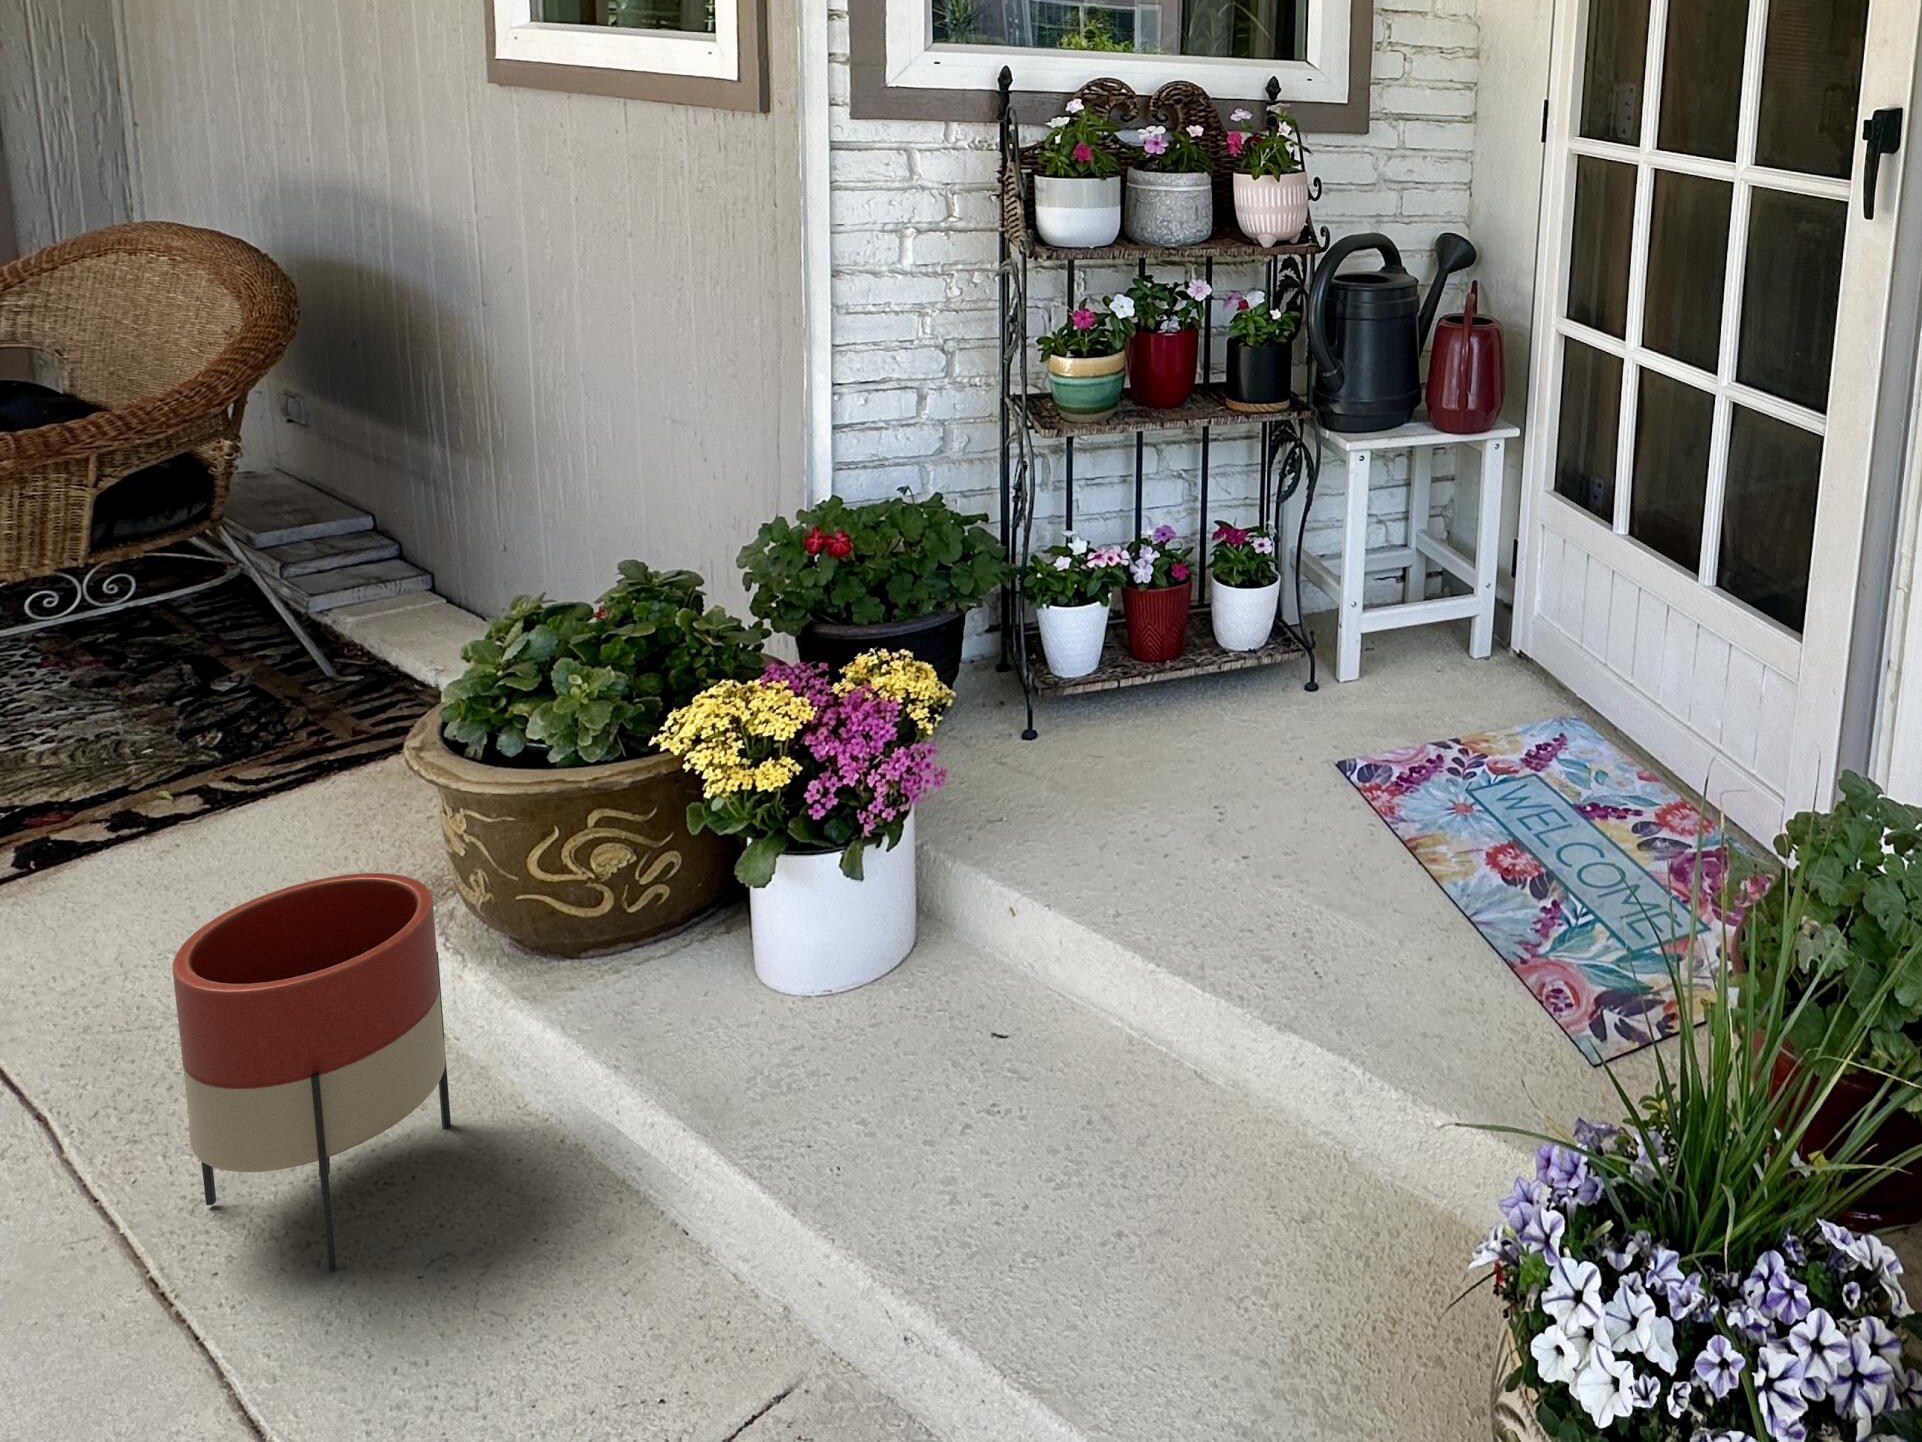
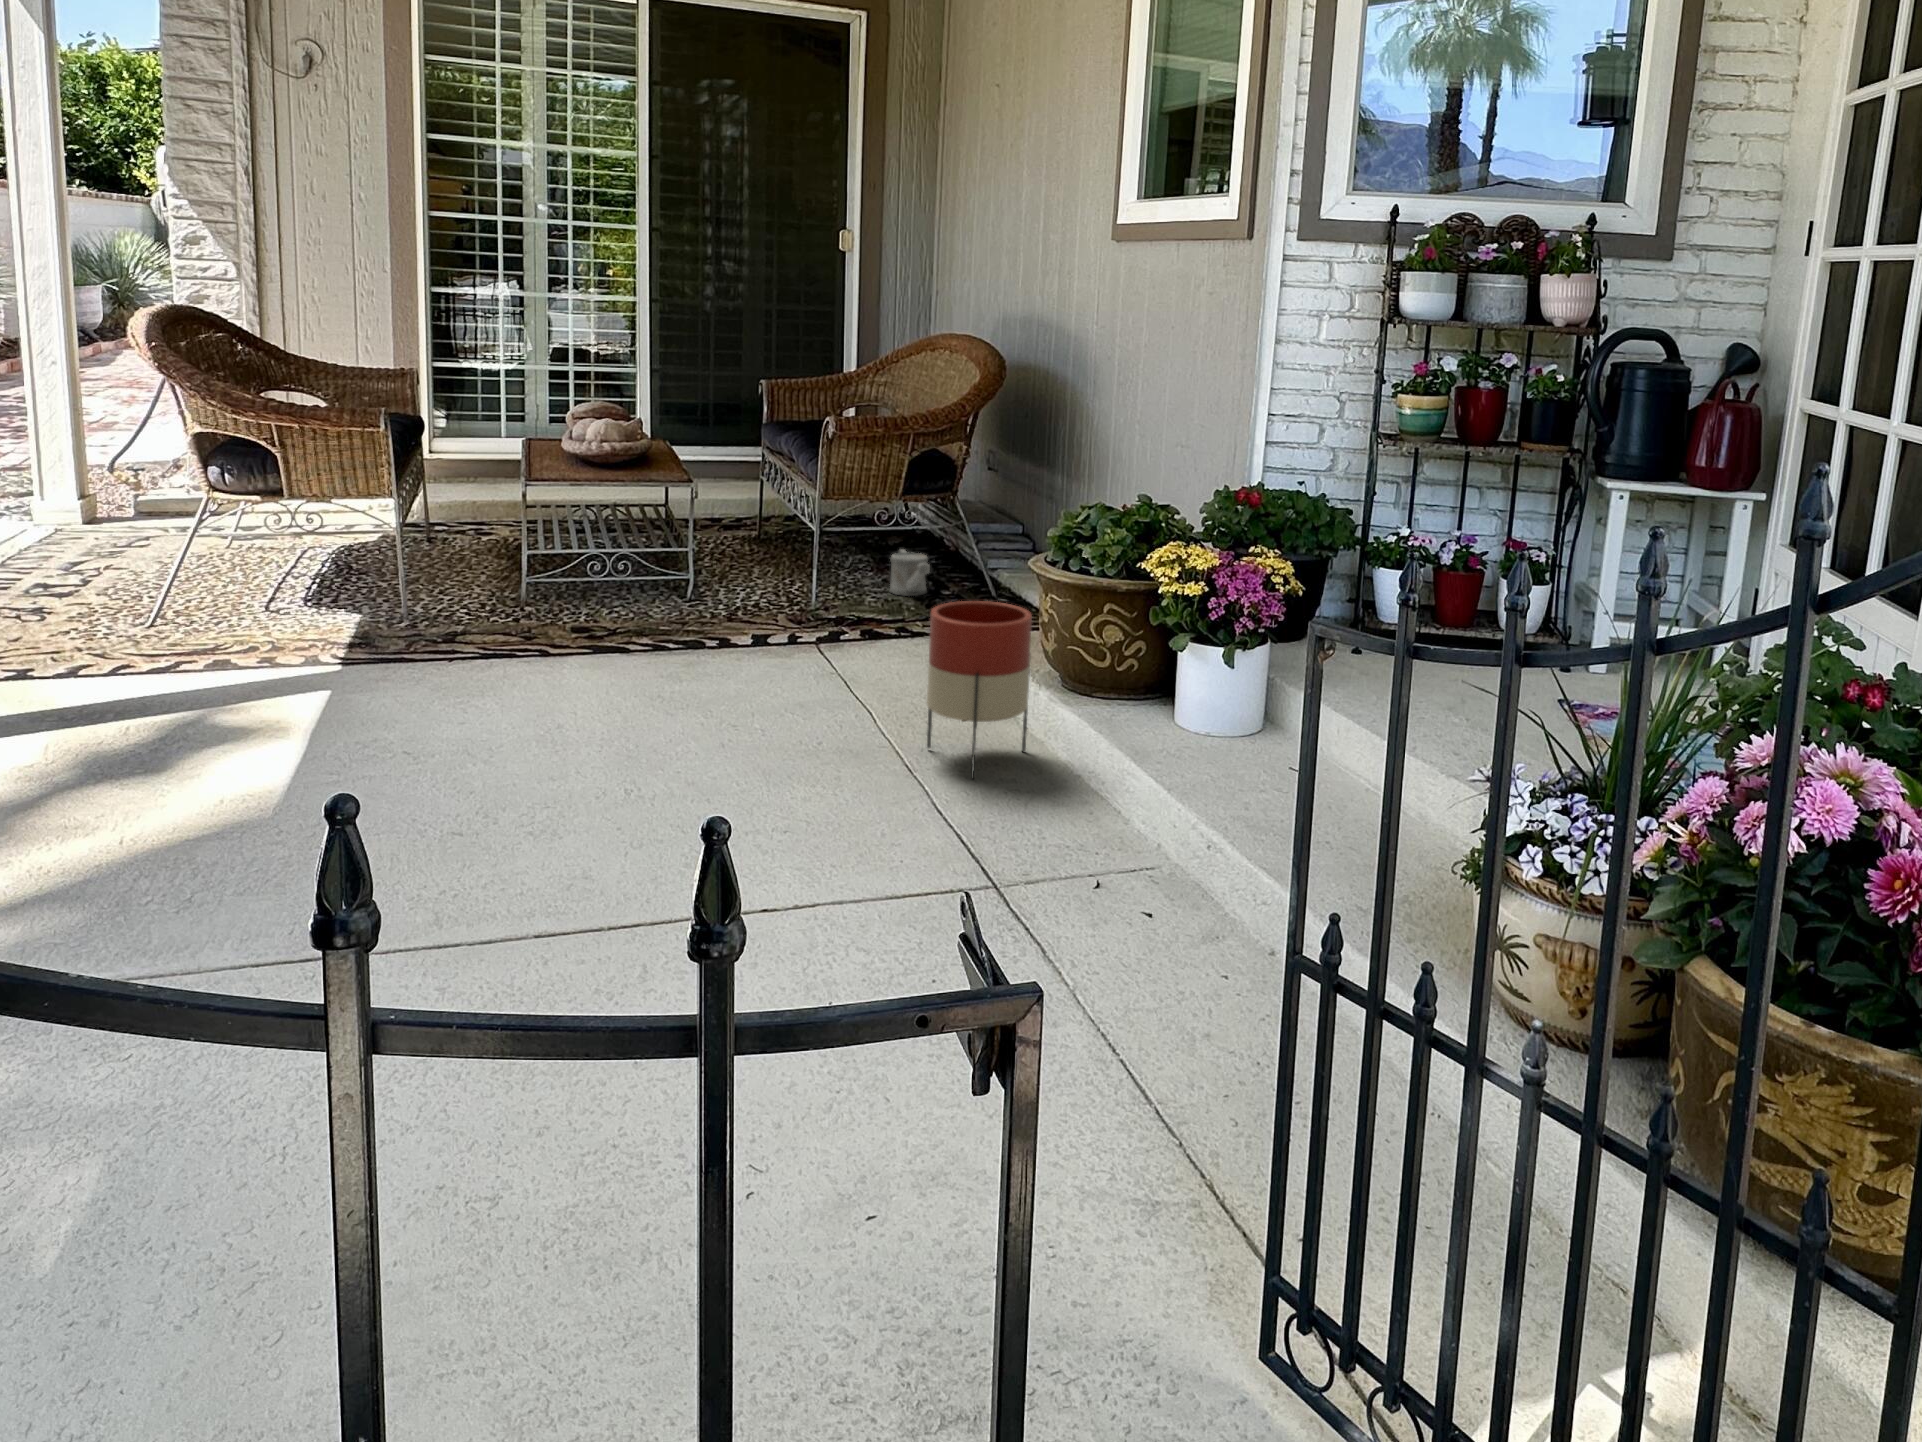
watering can: none [82,634,179,728] -> present [889,549,930,596]

